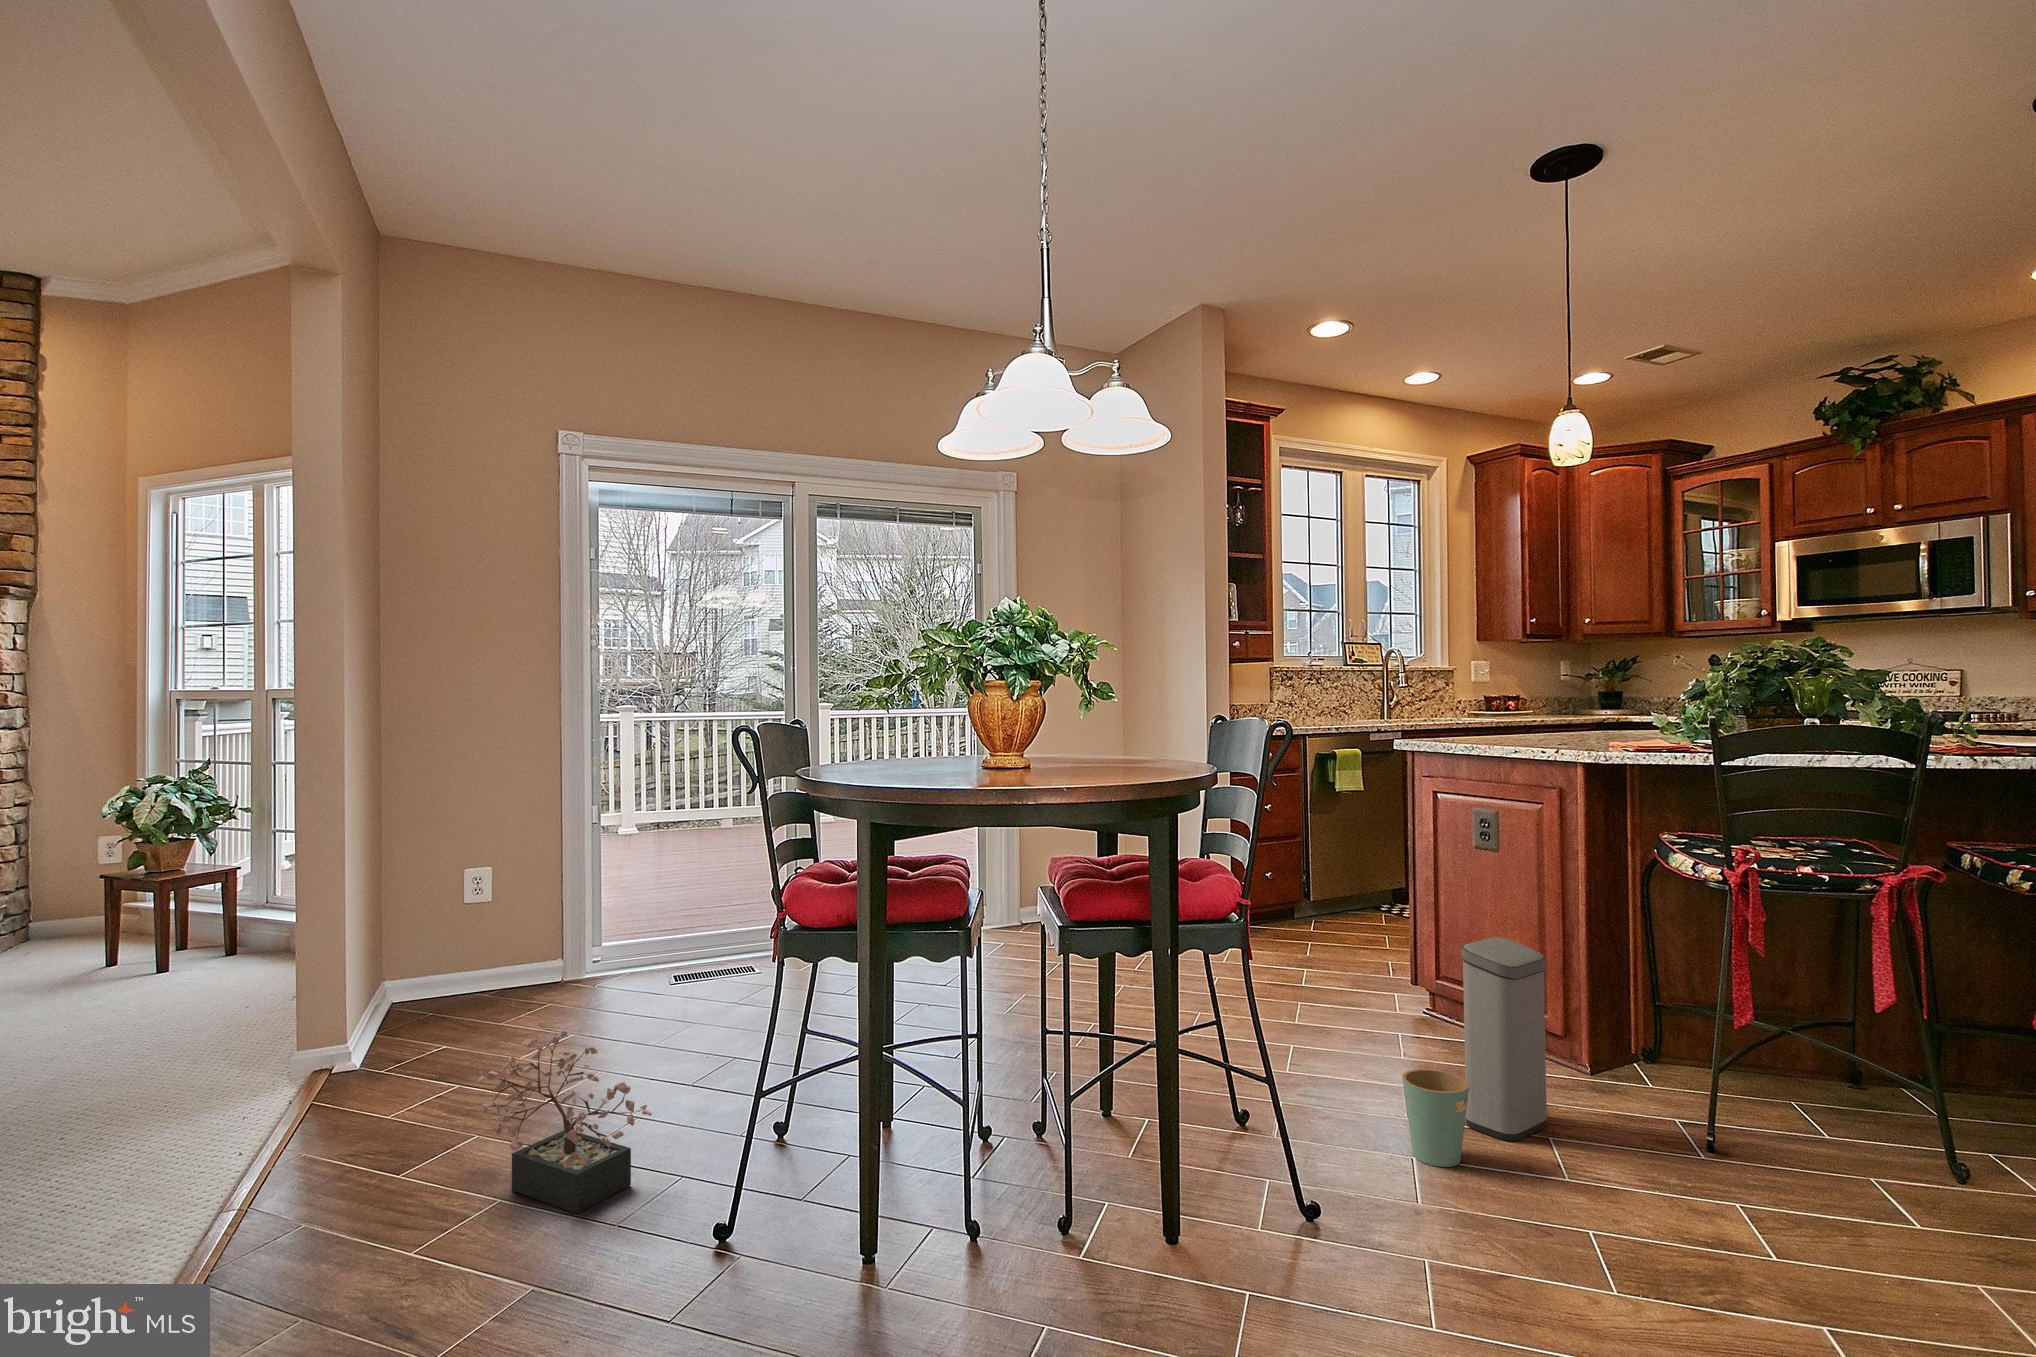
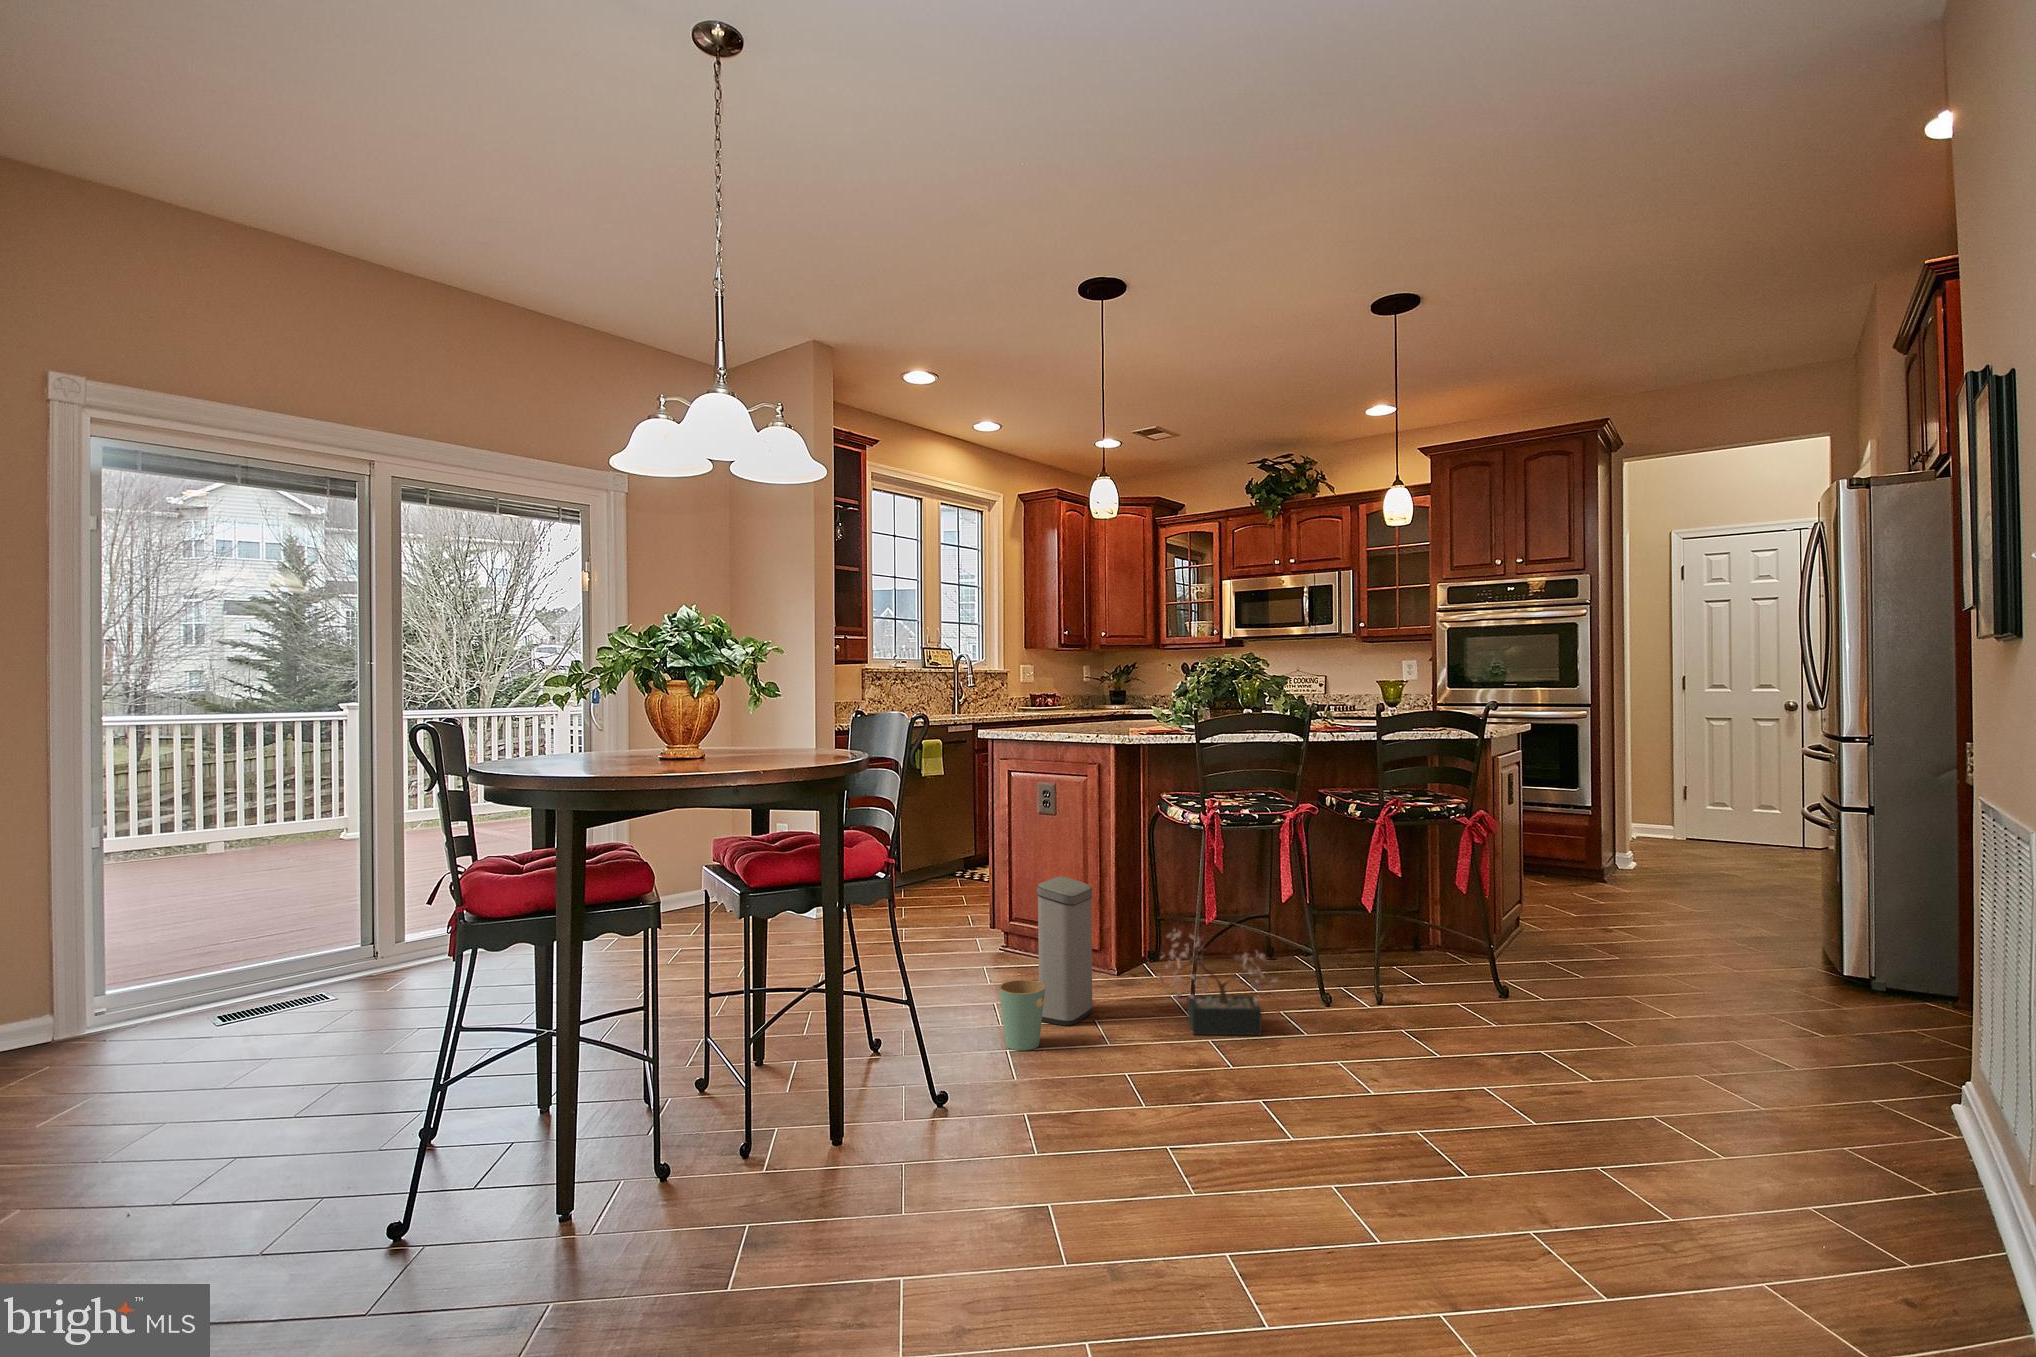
decorative plant: present [477,1031,652,1214] -> present [1159,929,1277,1035]

